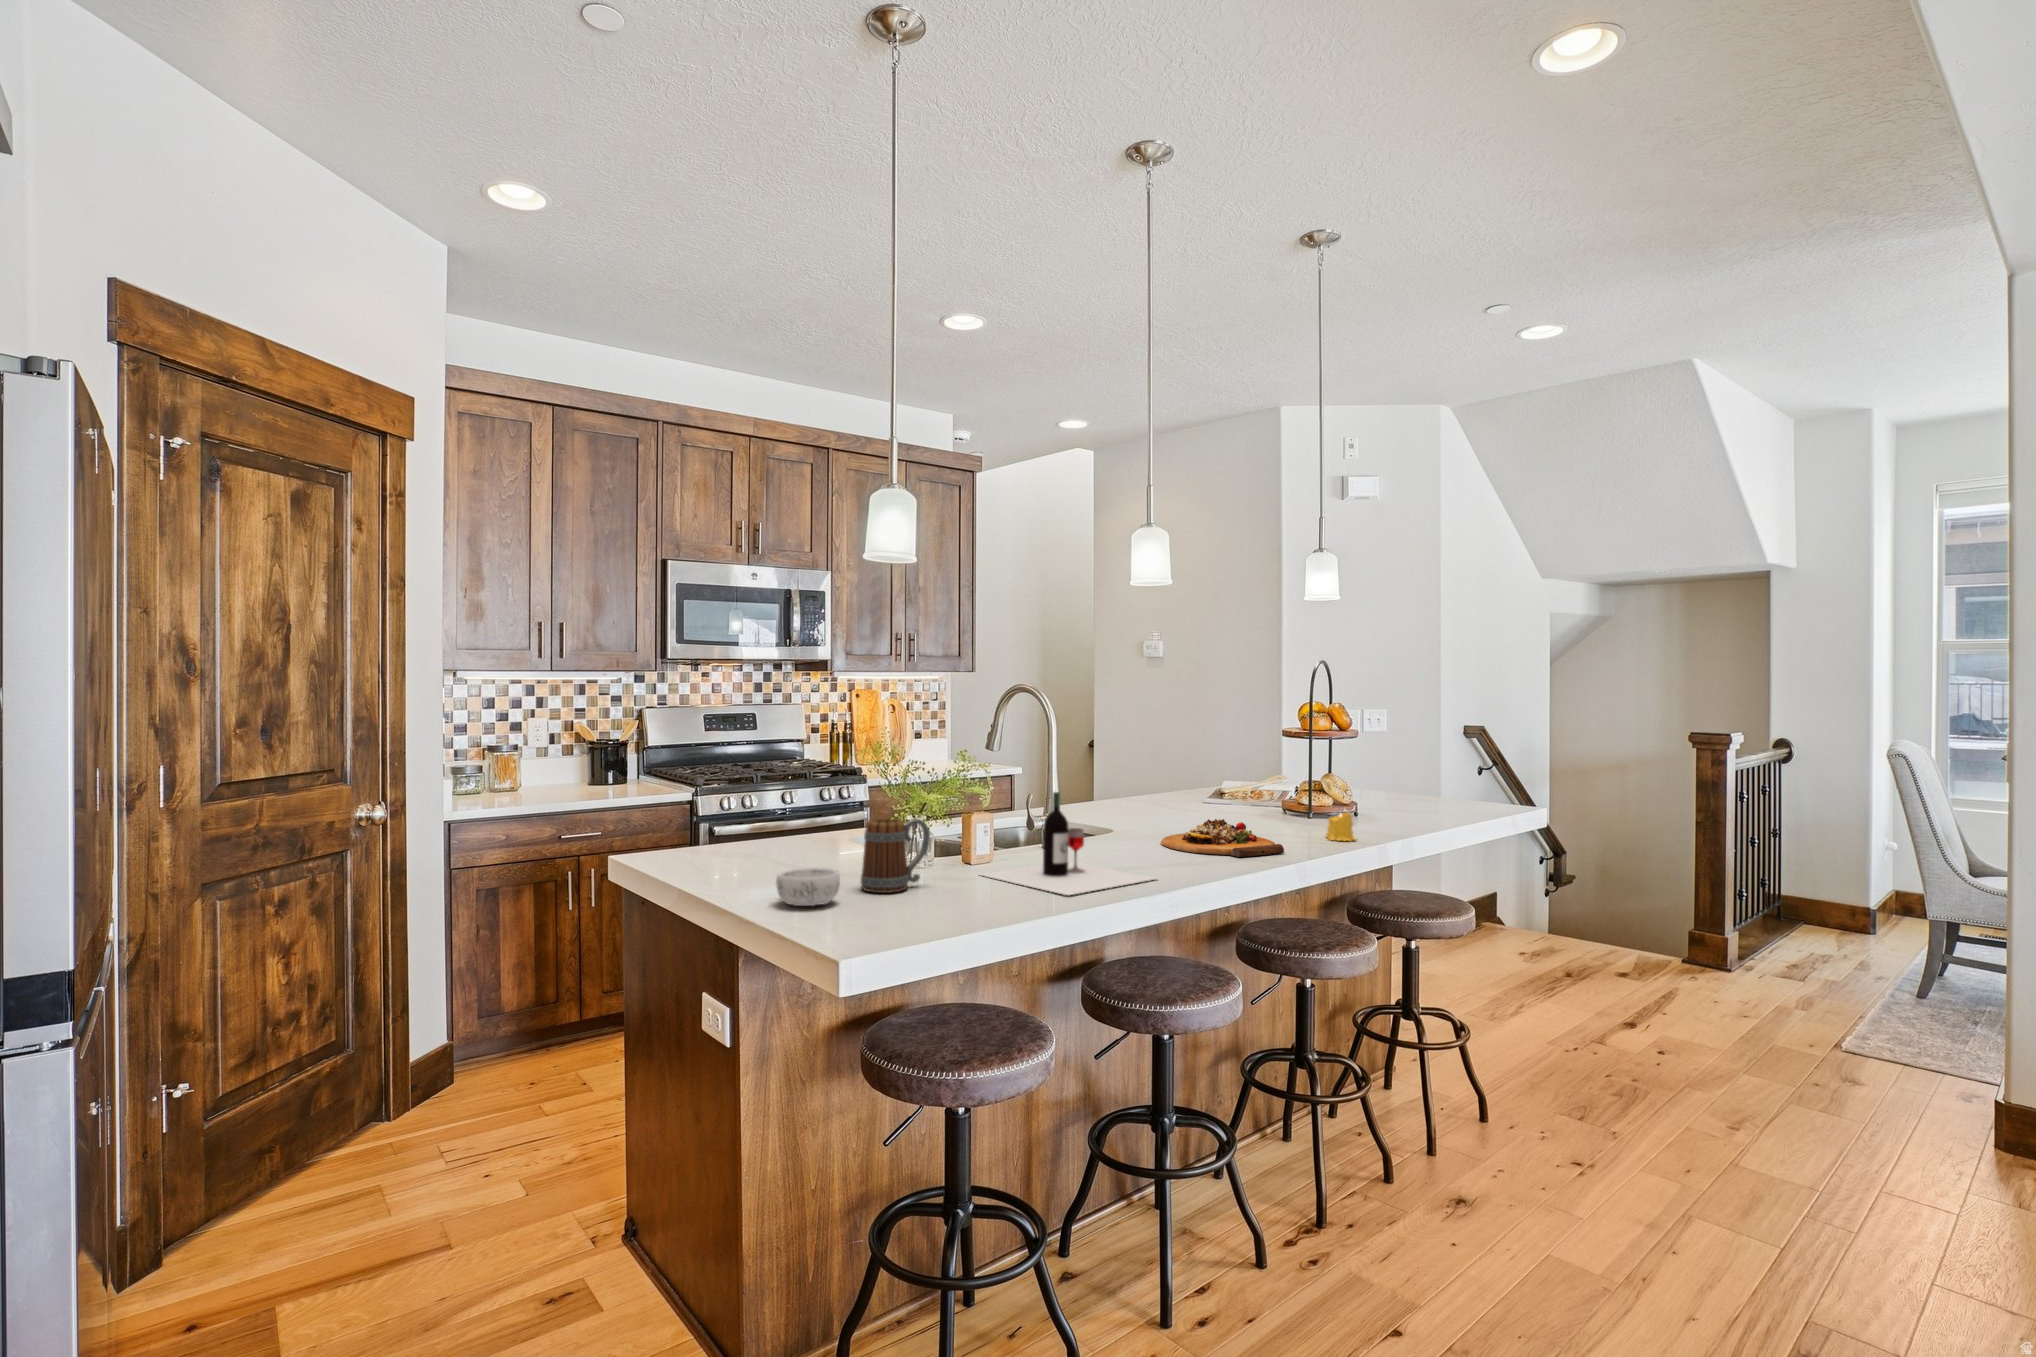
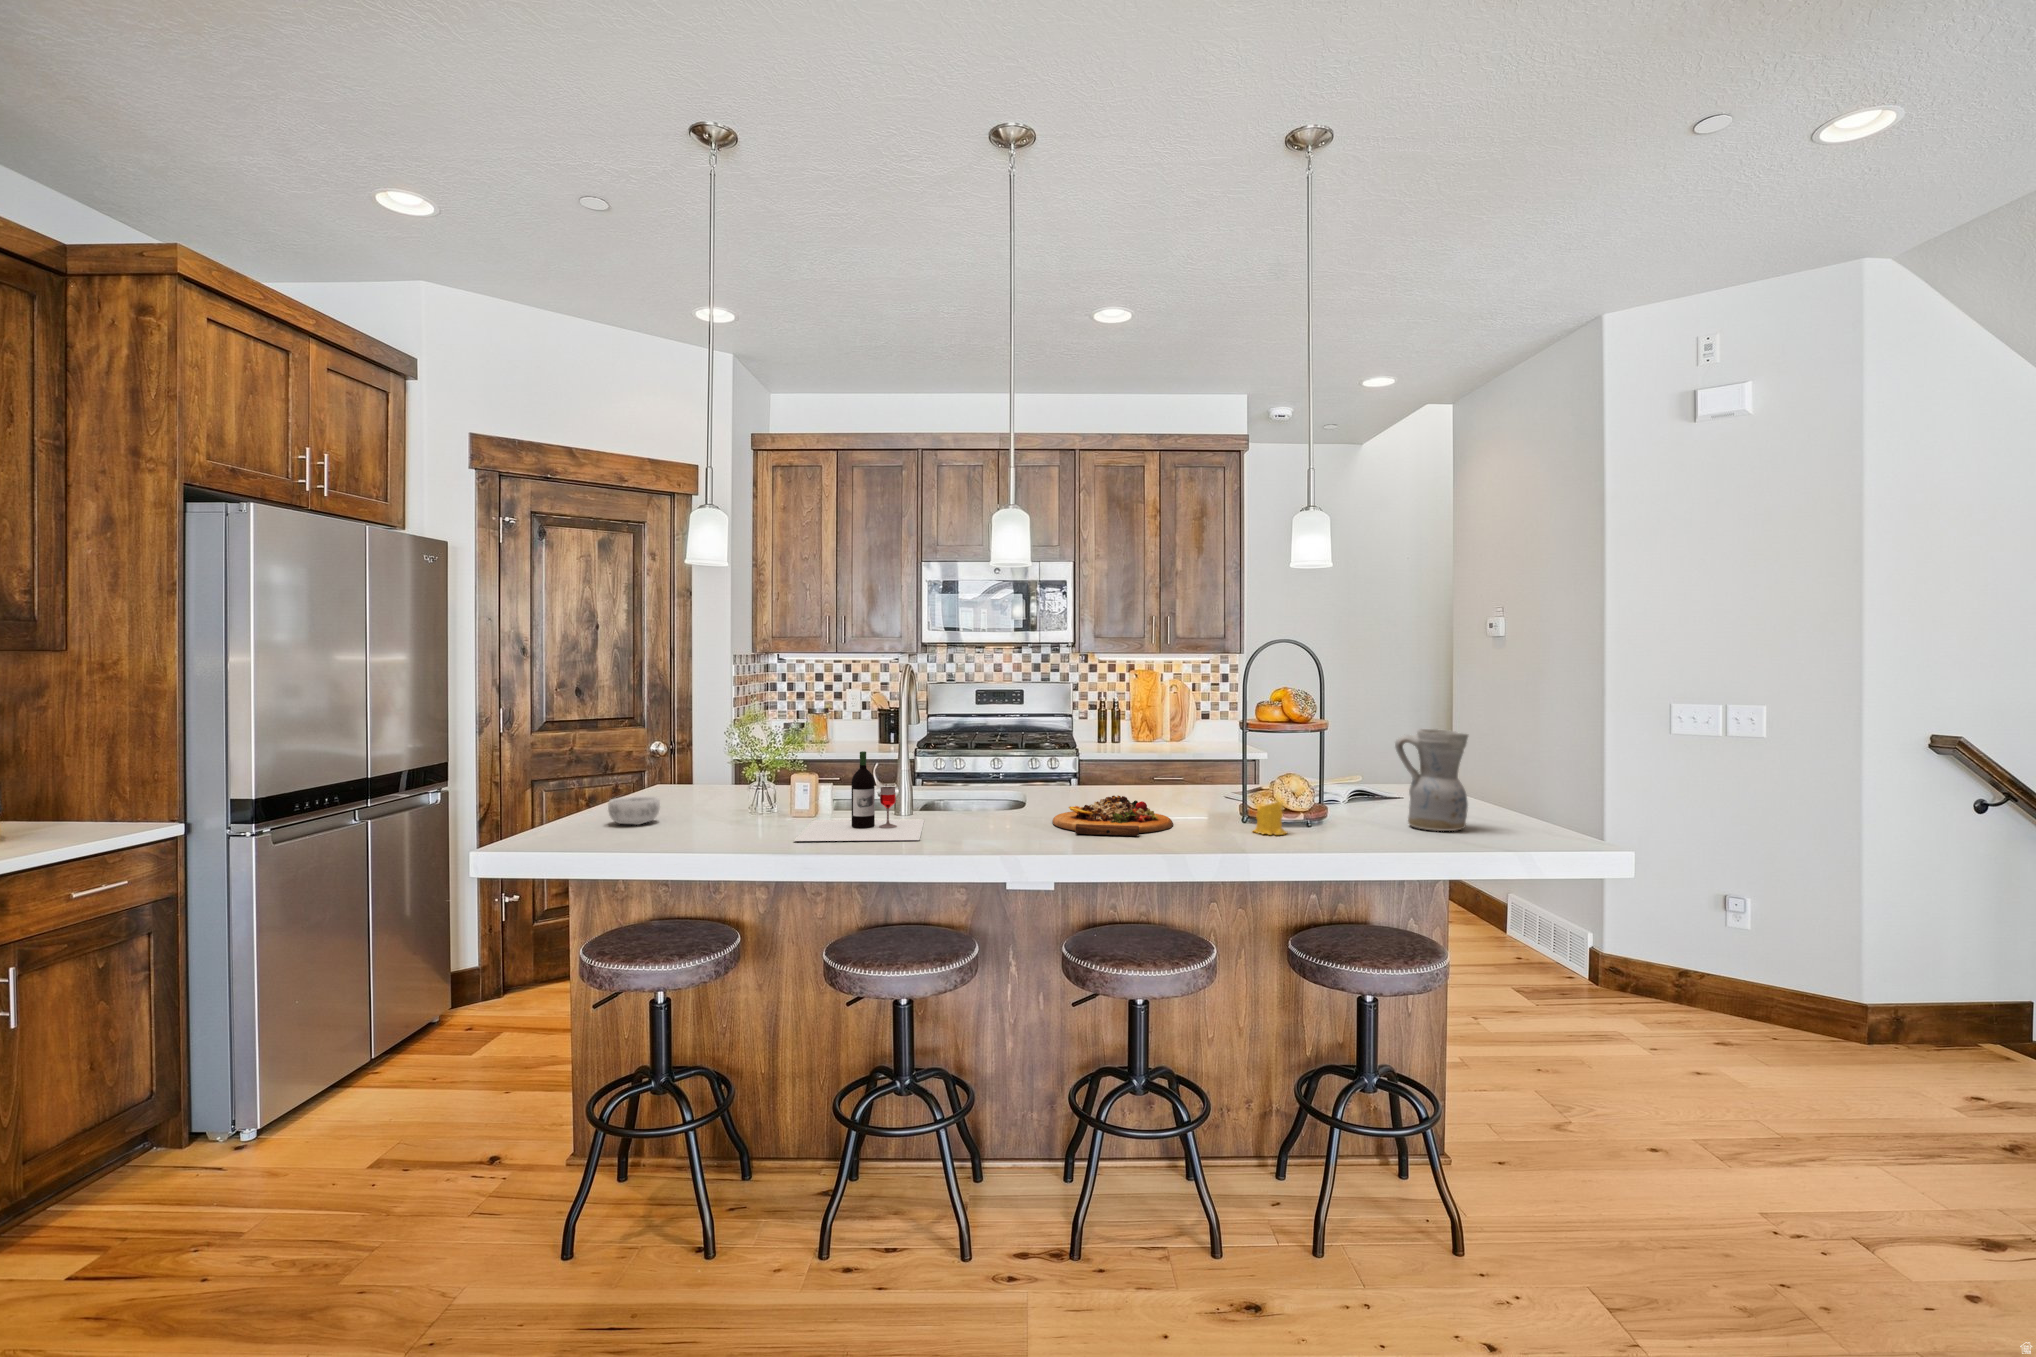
ceramic pitcher: none [1379,746,1430,826] -> present [1395,729,1468,831]
mug: present [861,818,930,893] -> none [694,763,751,824]

